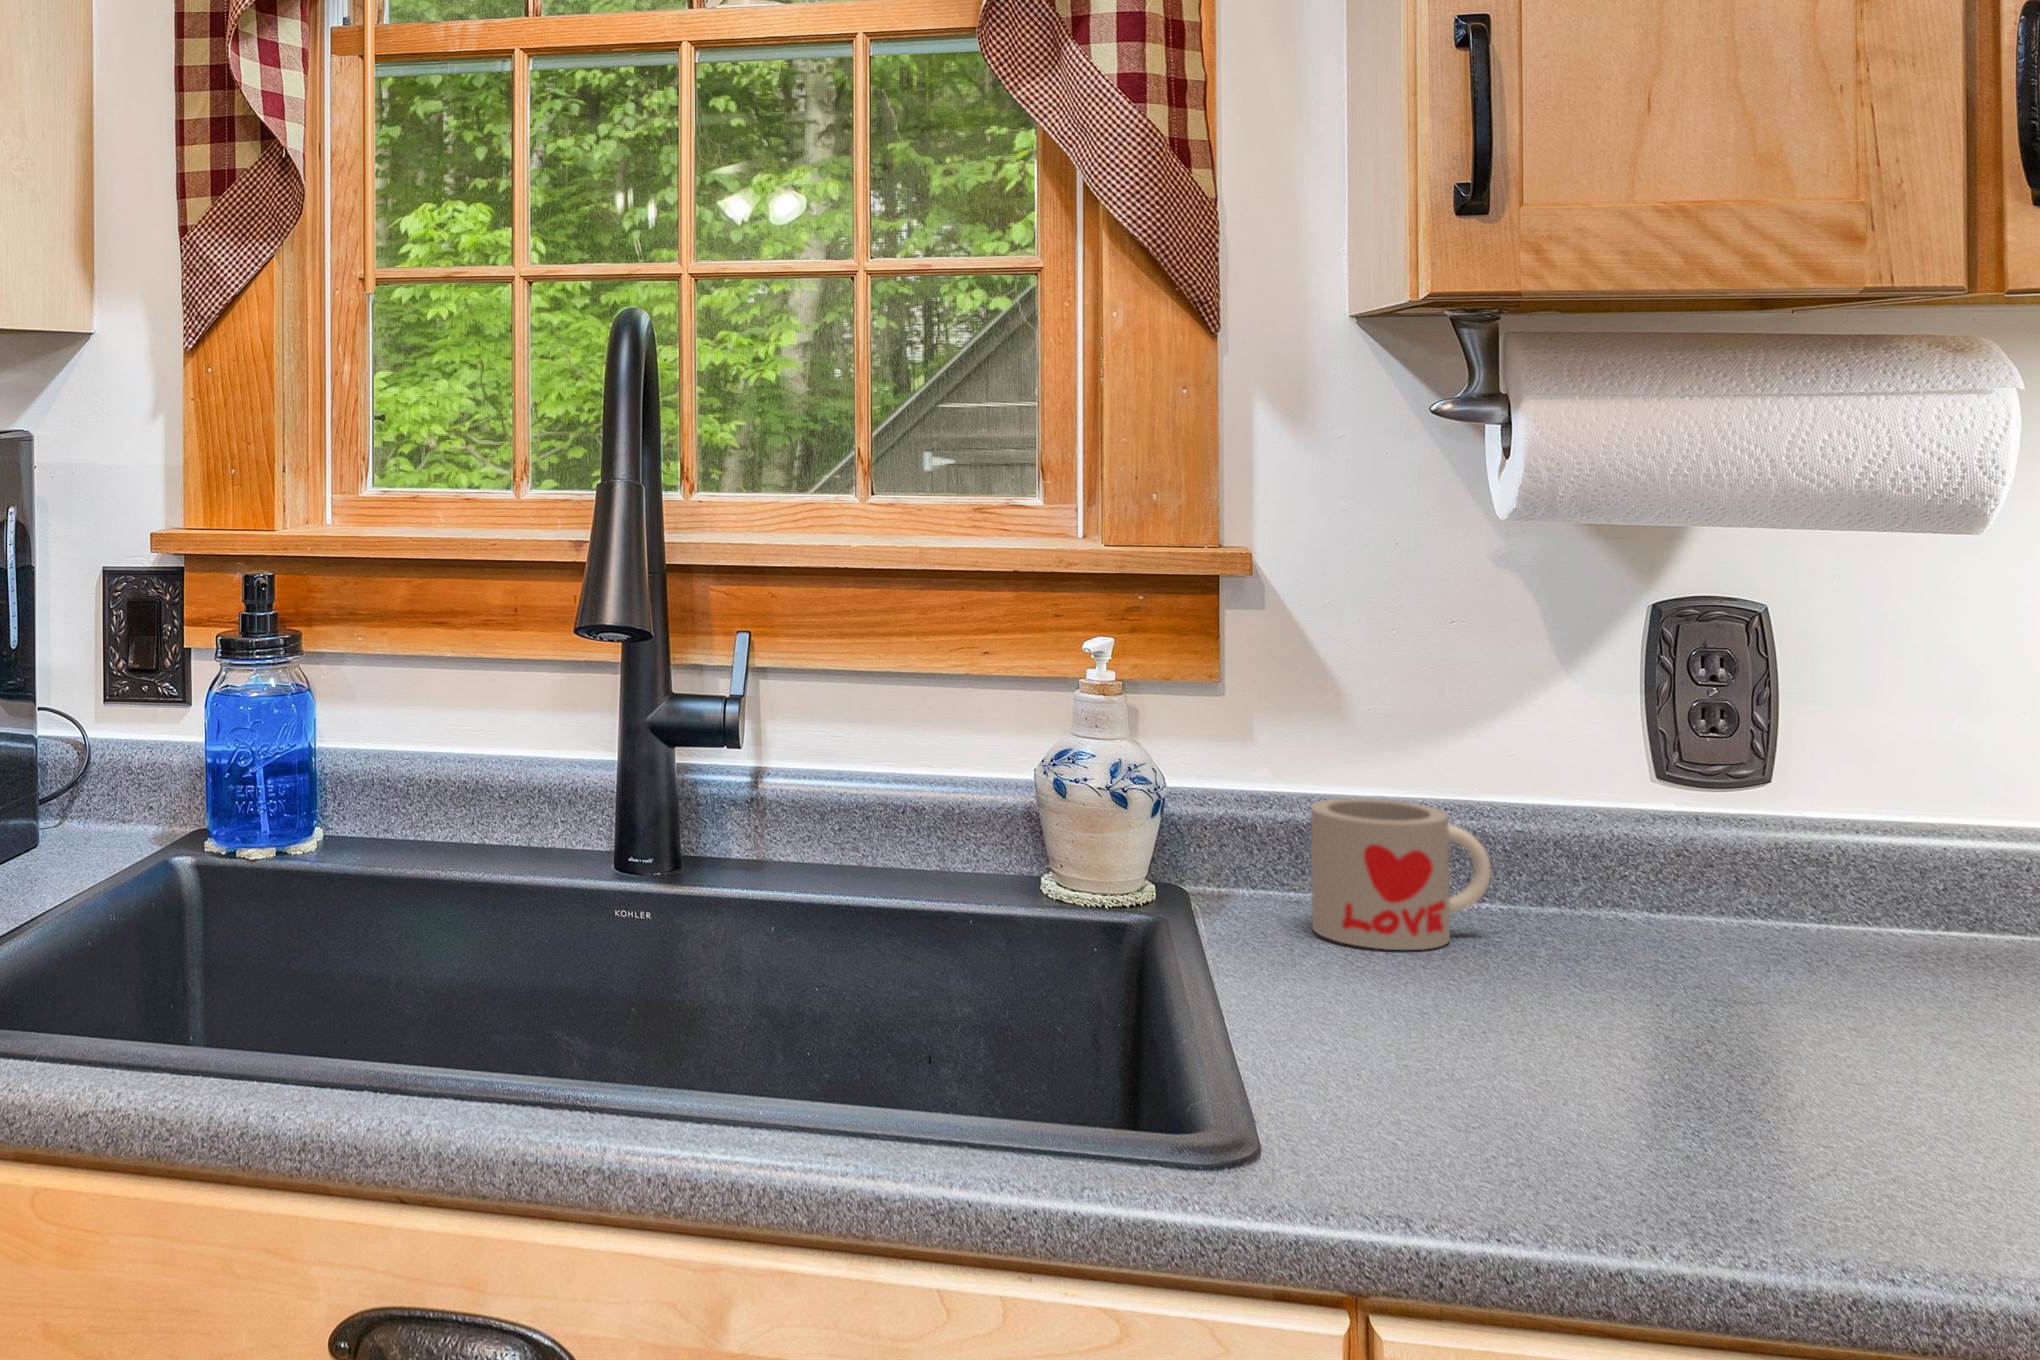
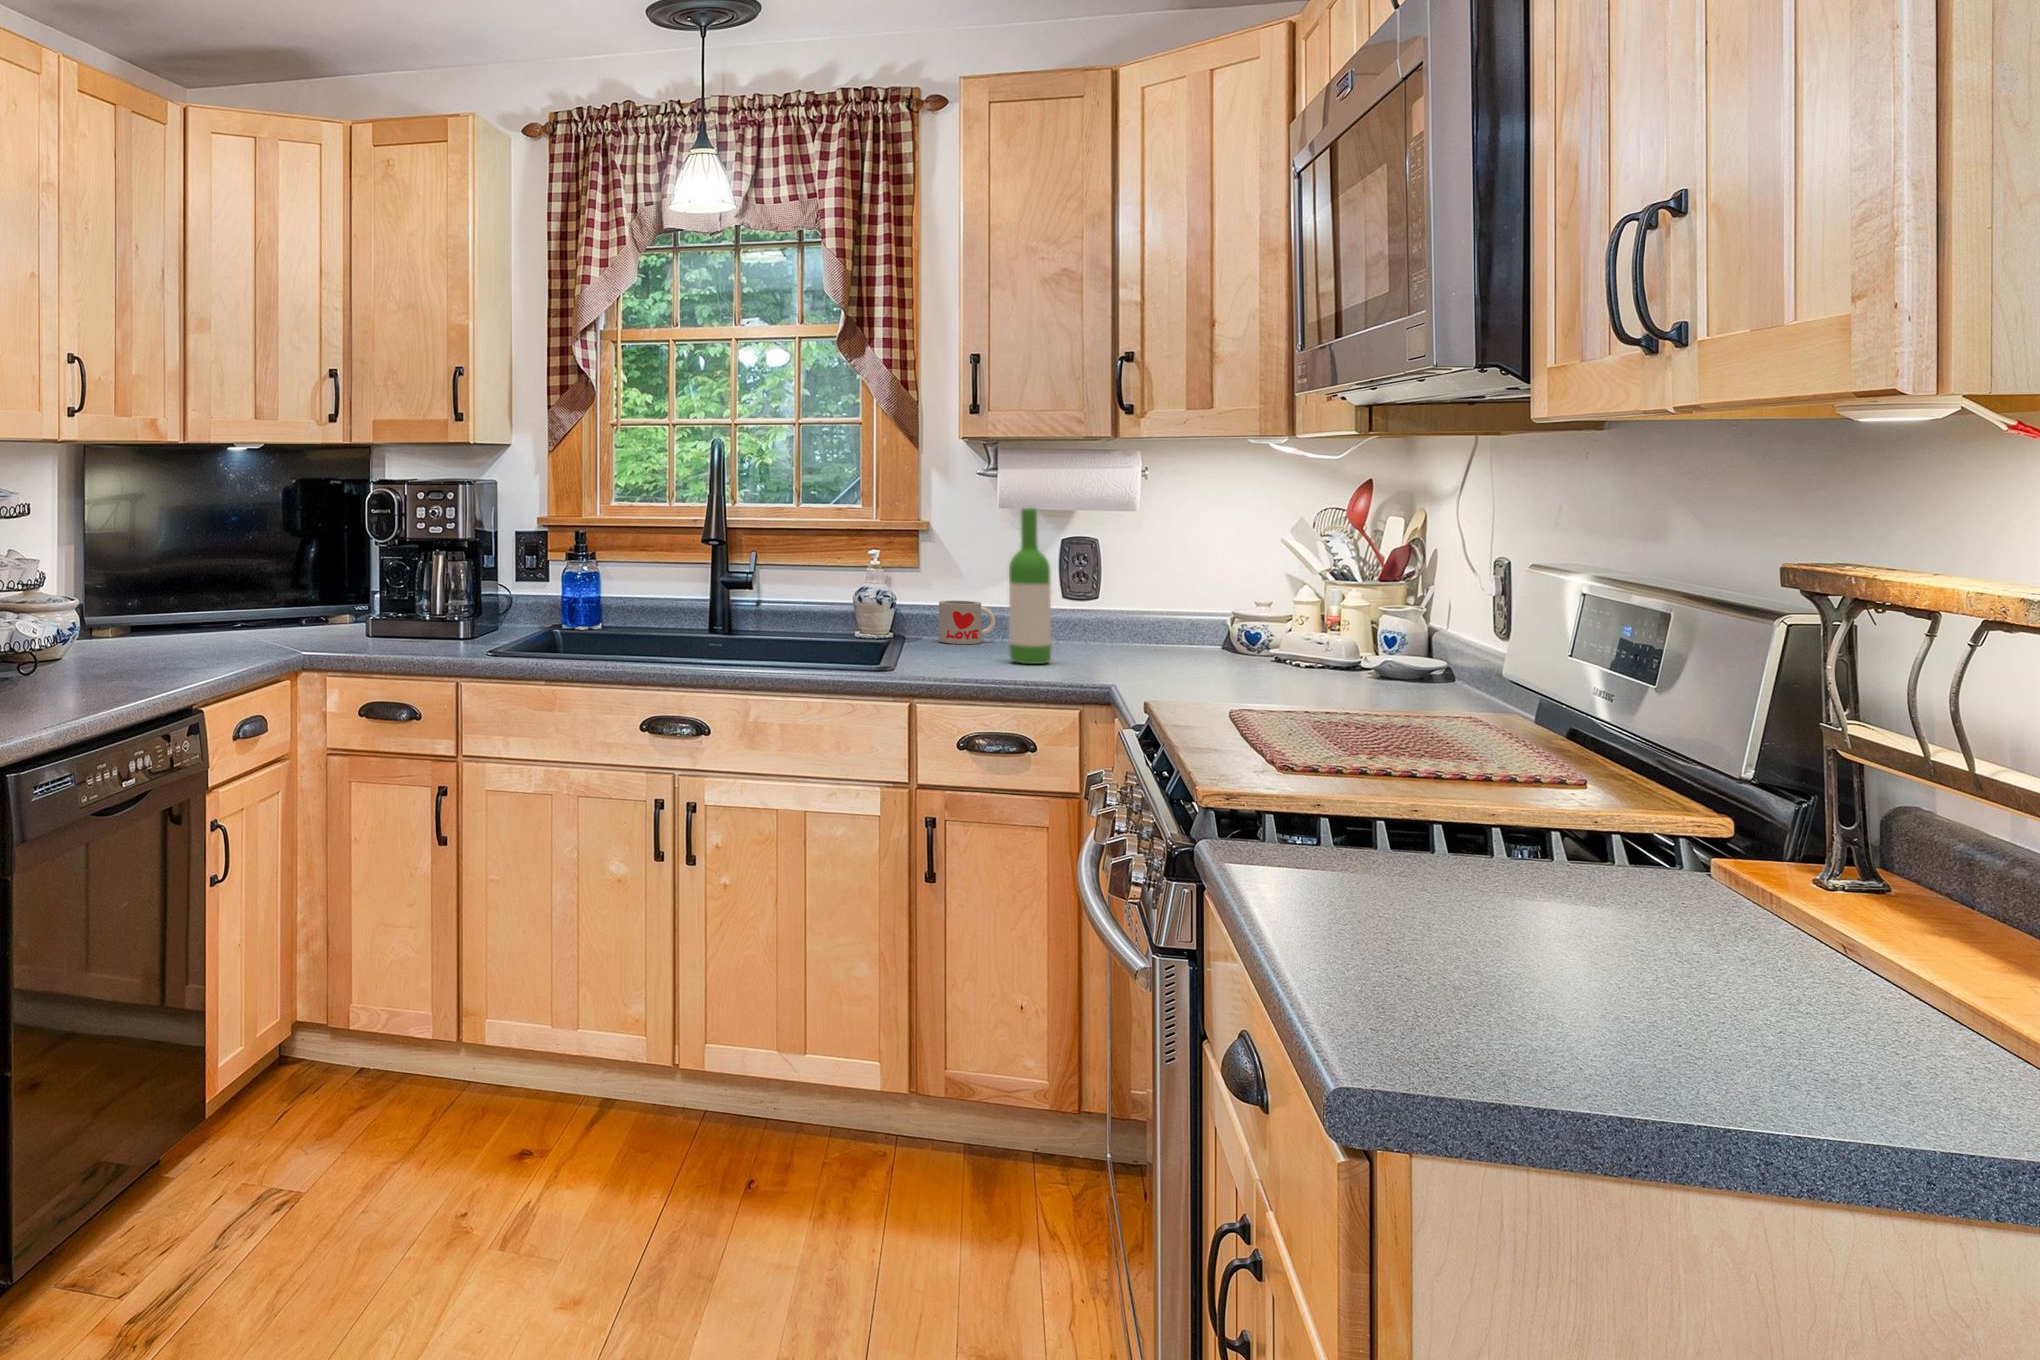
wine bottle: none [1684,533,1864,1141] -> present [1009,508,1051,664]

